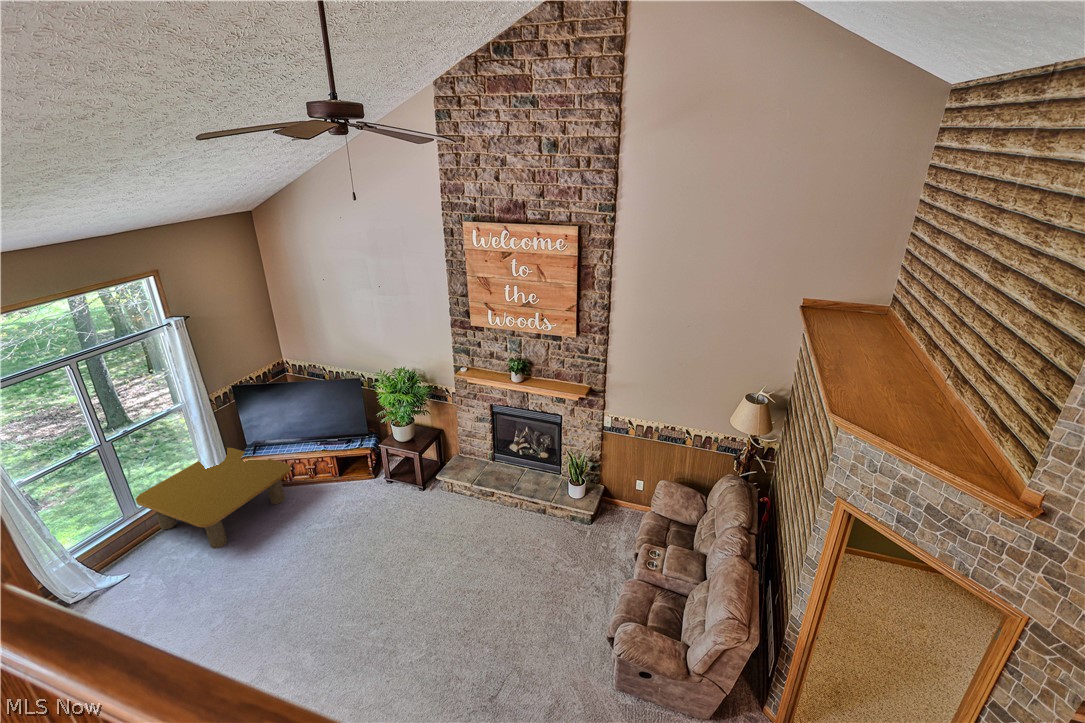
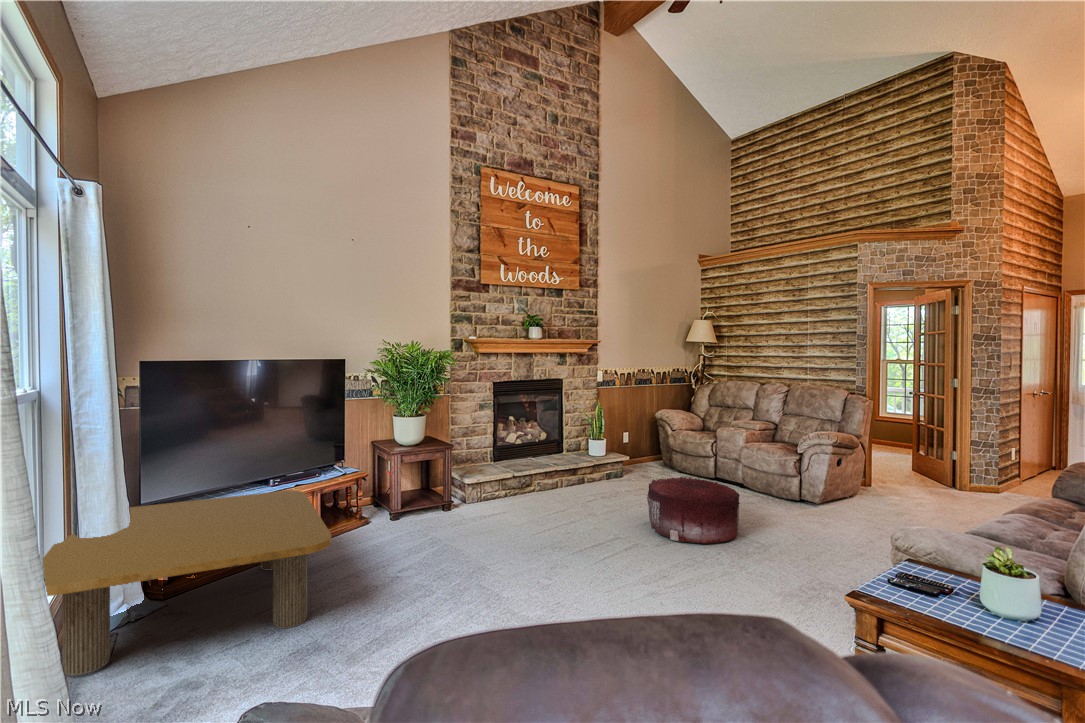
pouf: none [388,570,469,658] -> present [647,477,740,544]

